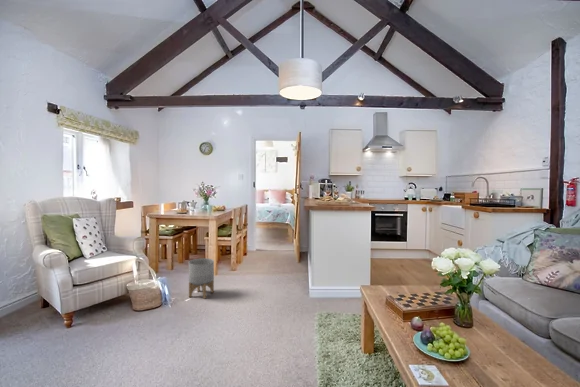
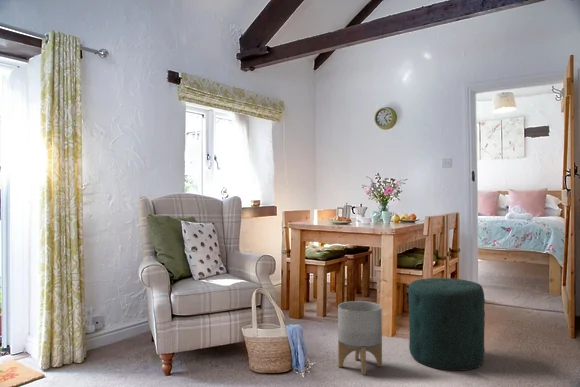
ottoman: none [227,241,264,288] -> present [408,278,485,371]

